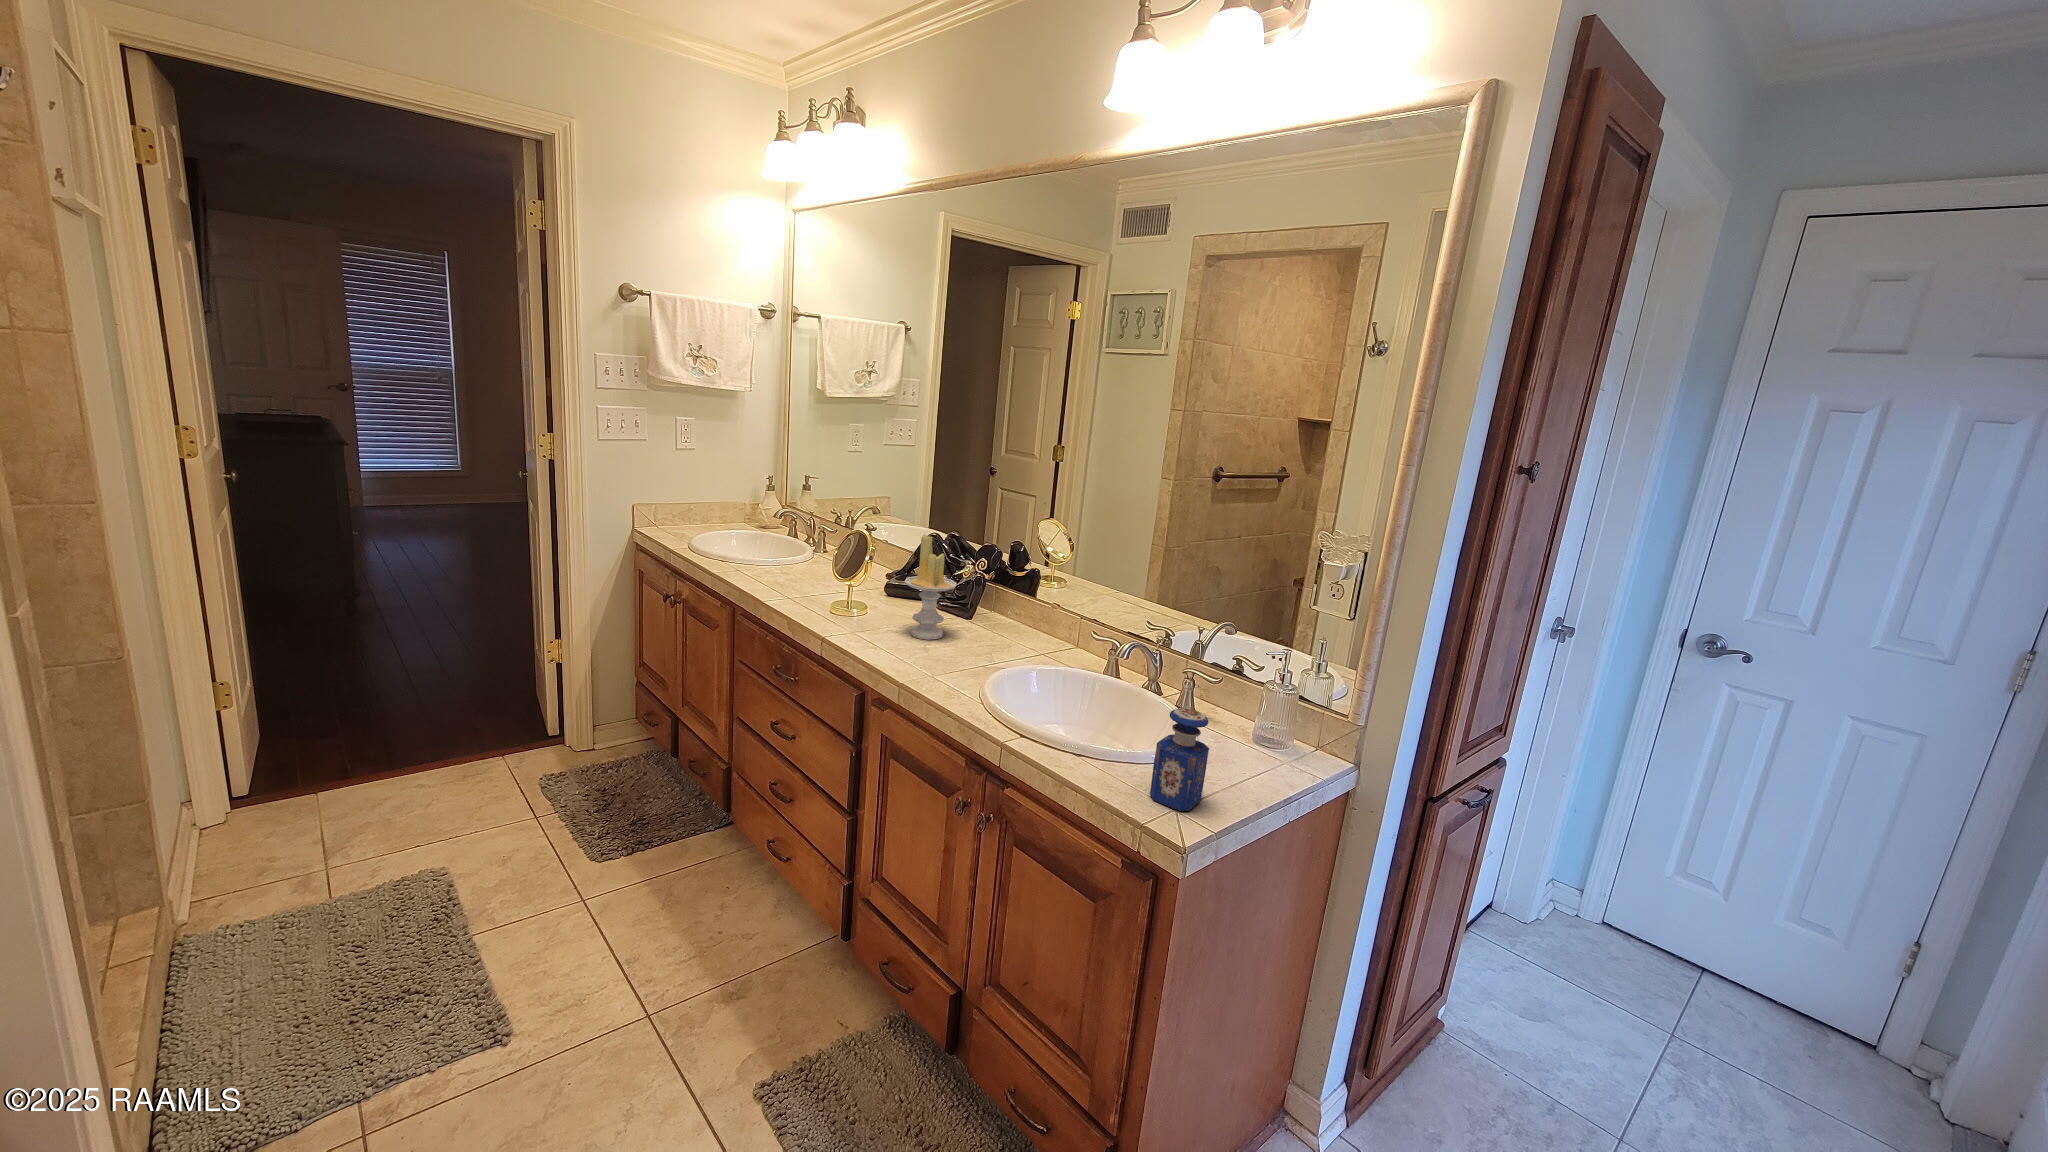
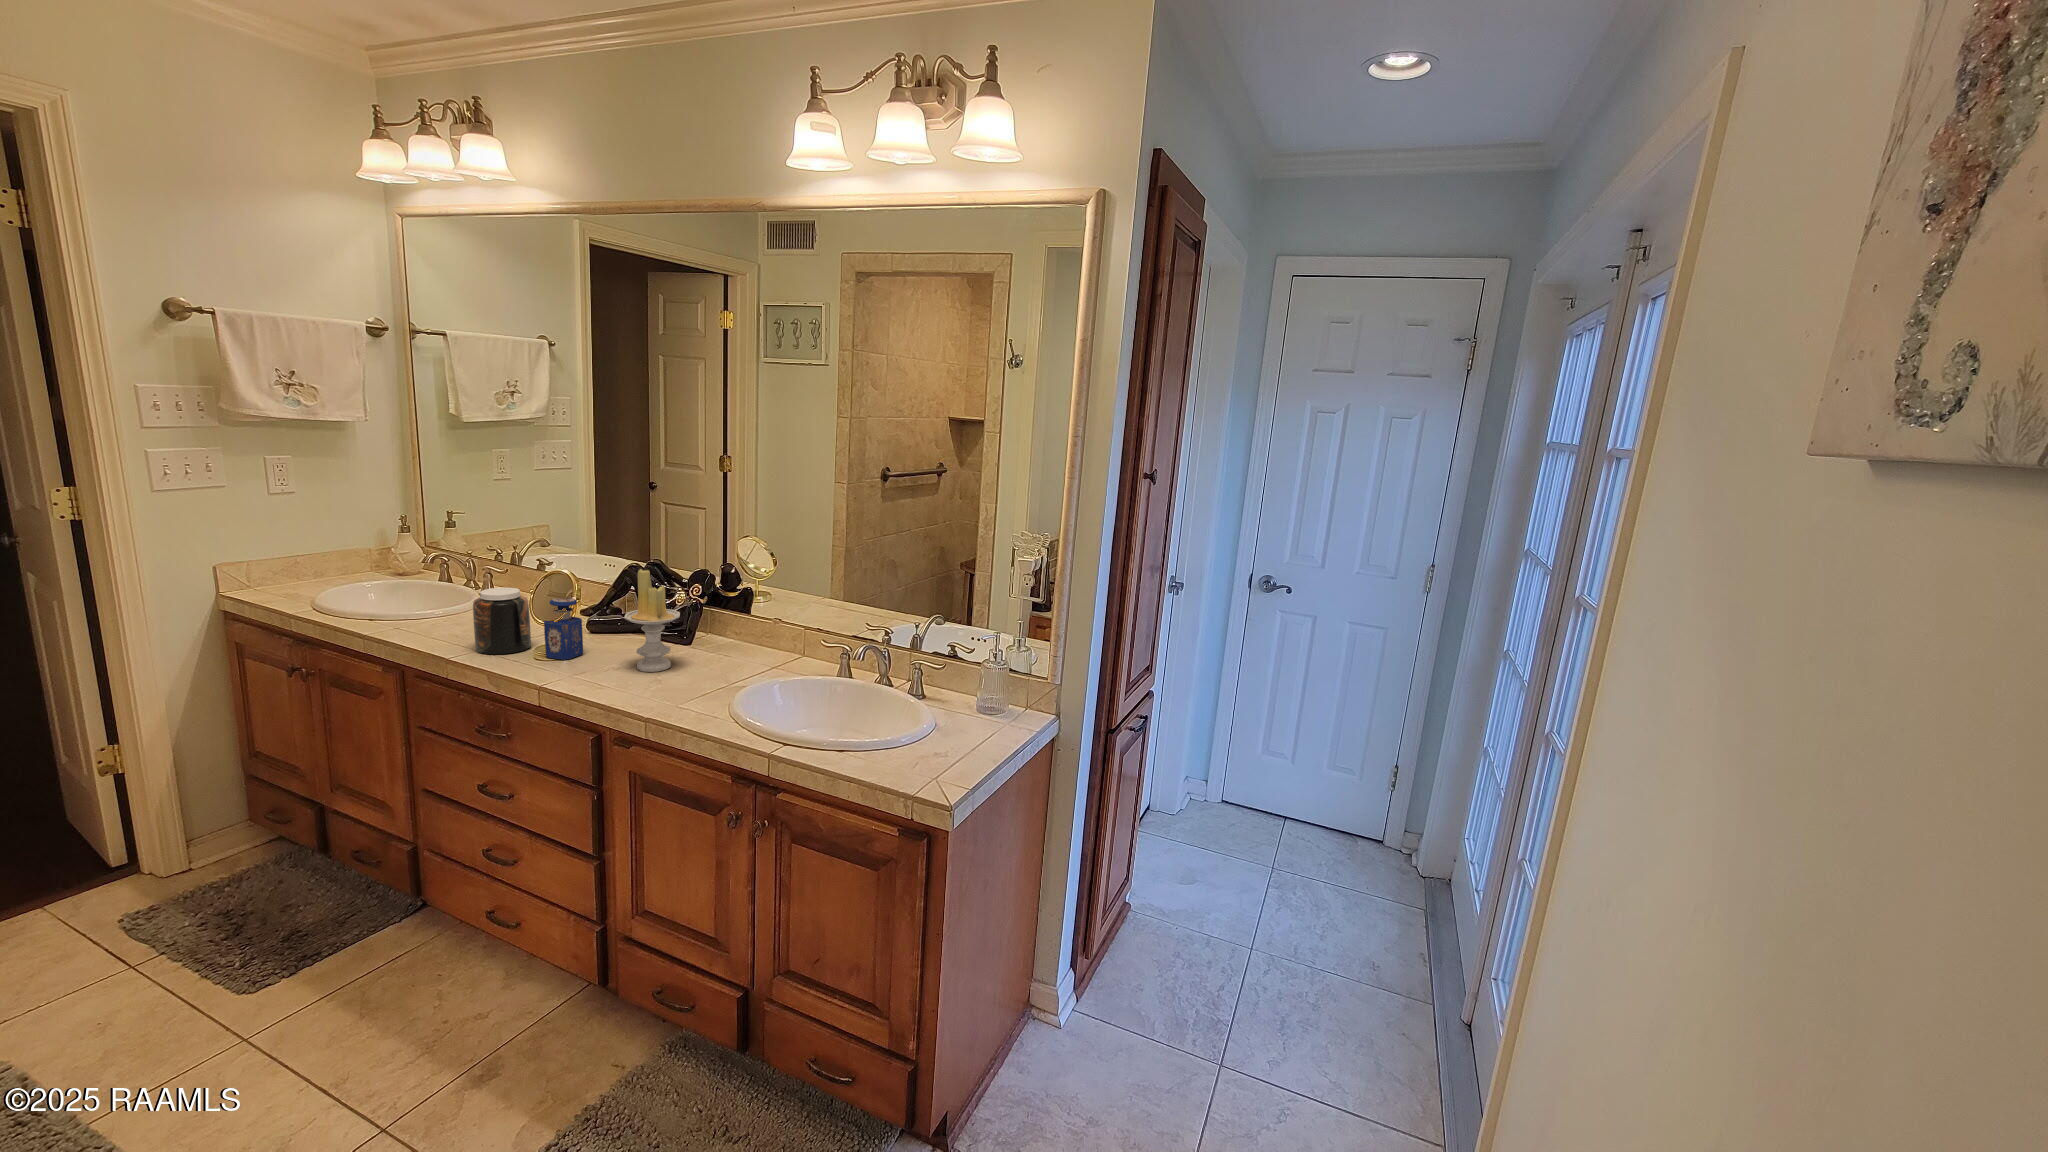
jar: none [786,542,833,604] -> present [473,587,531,654]
perfume bottle: present [1150,708,1209,811] -> present [544,598,583,660]

